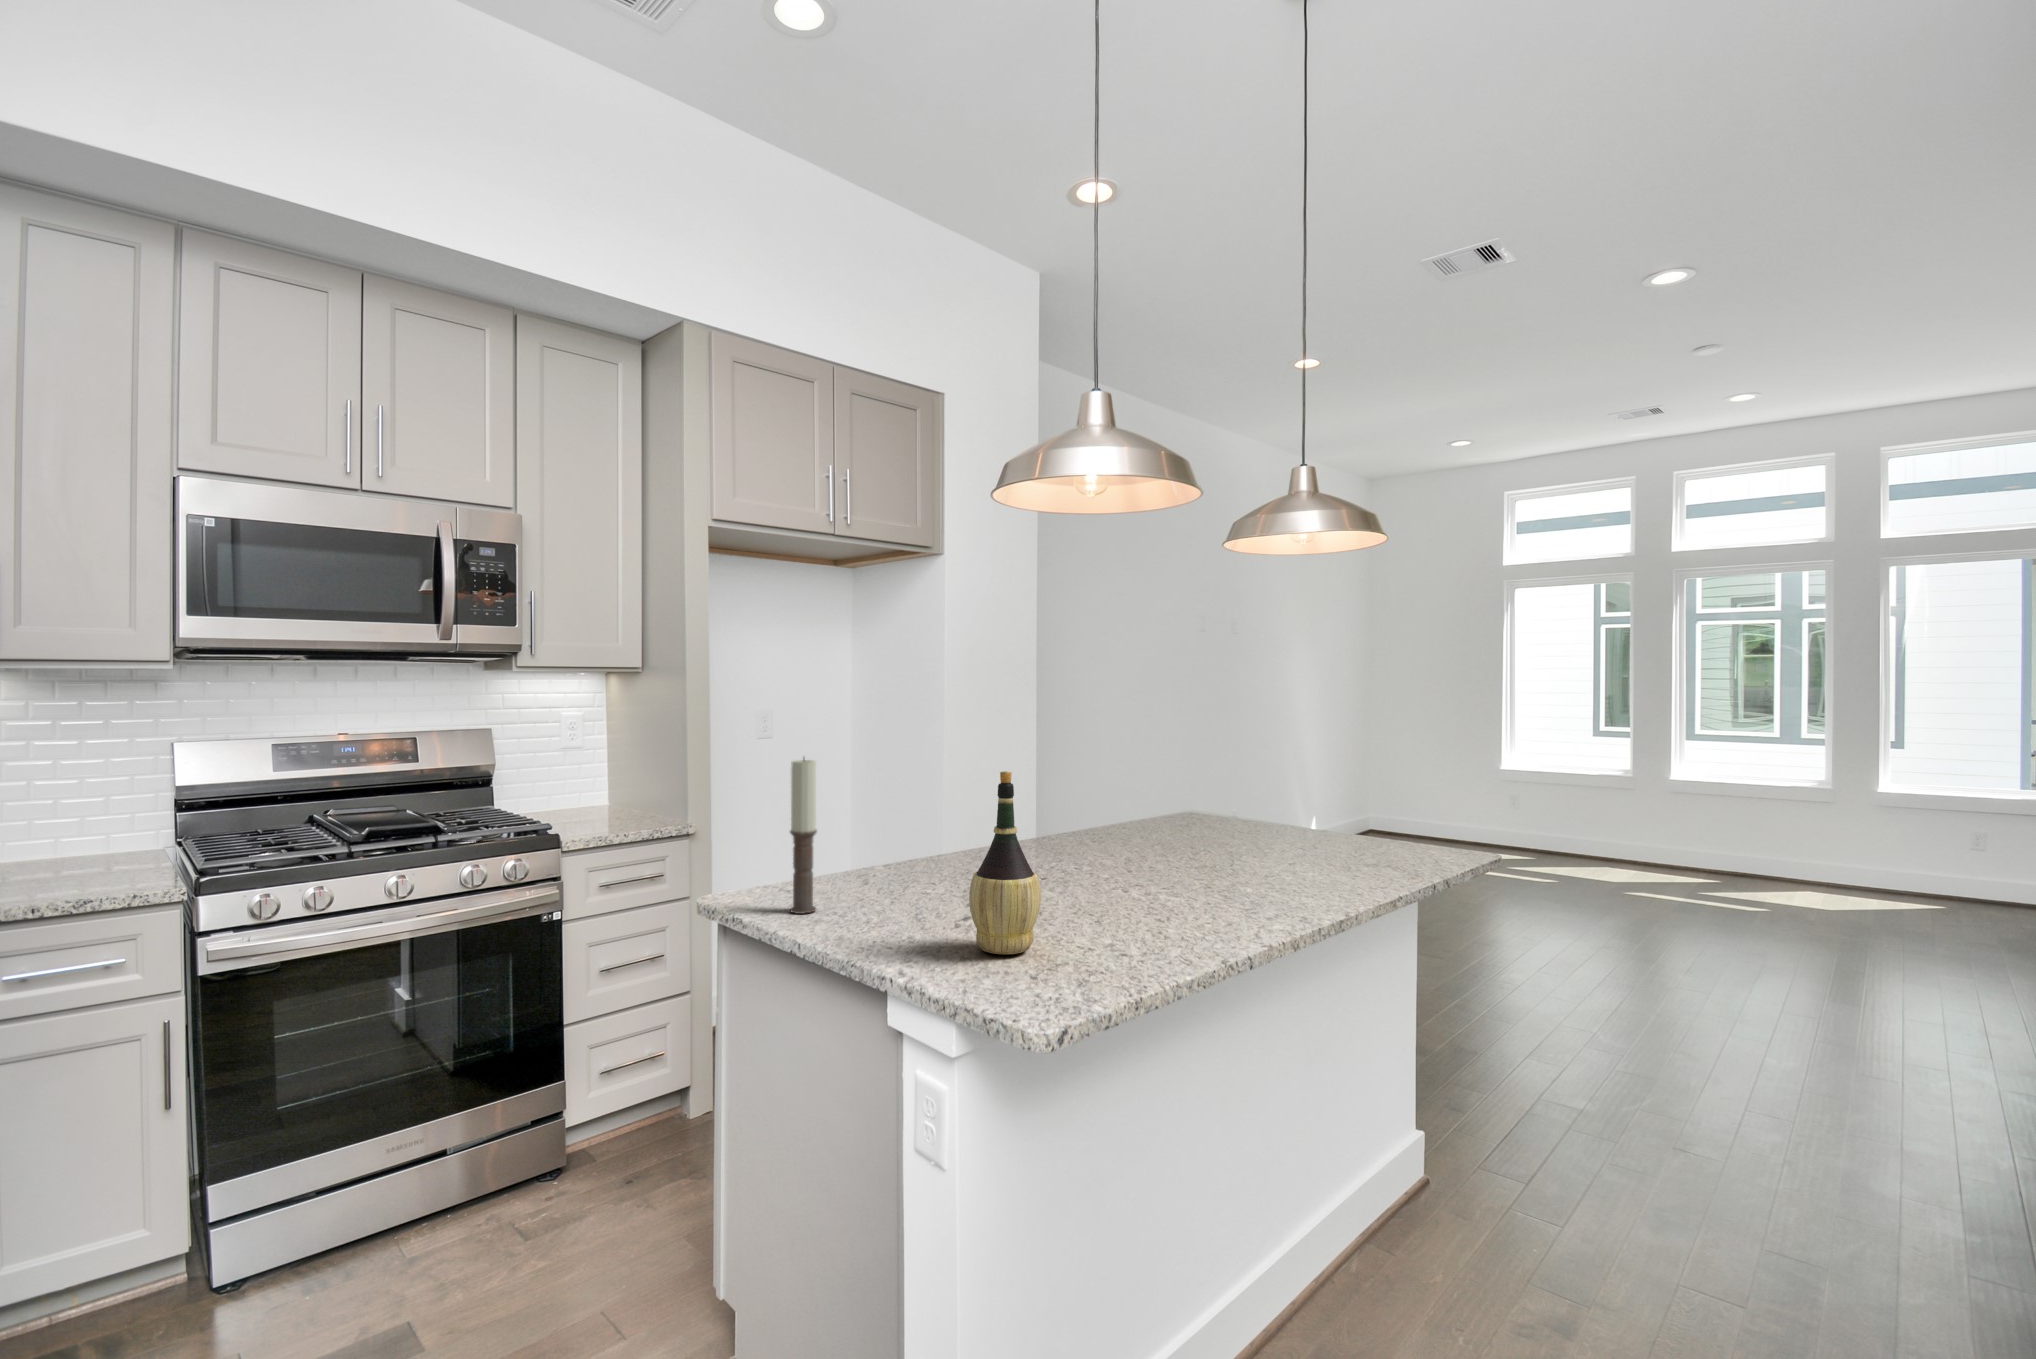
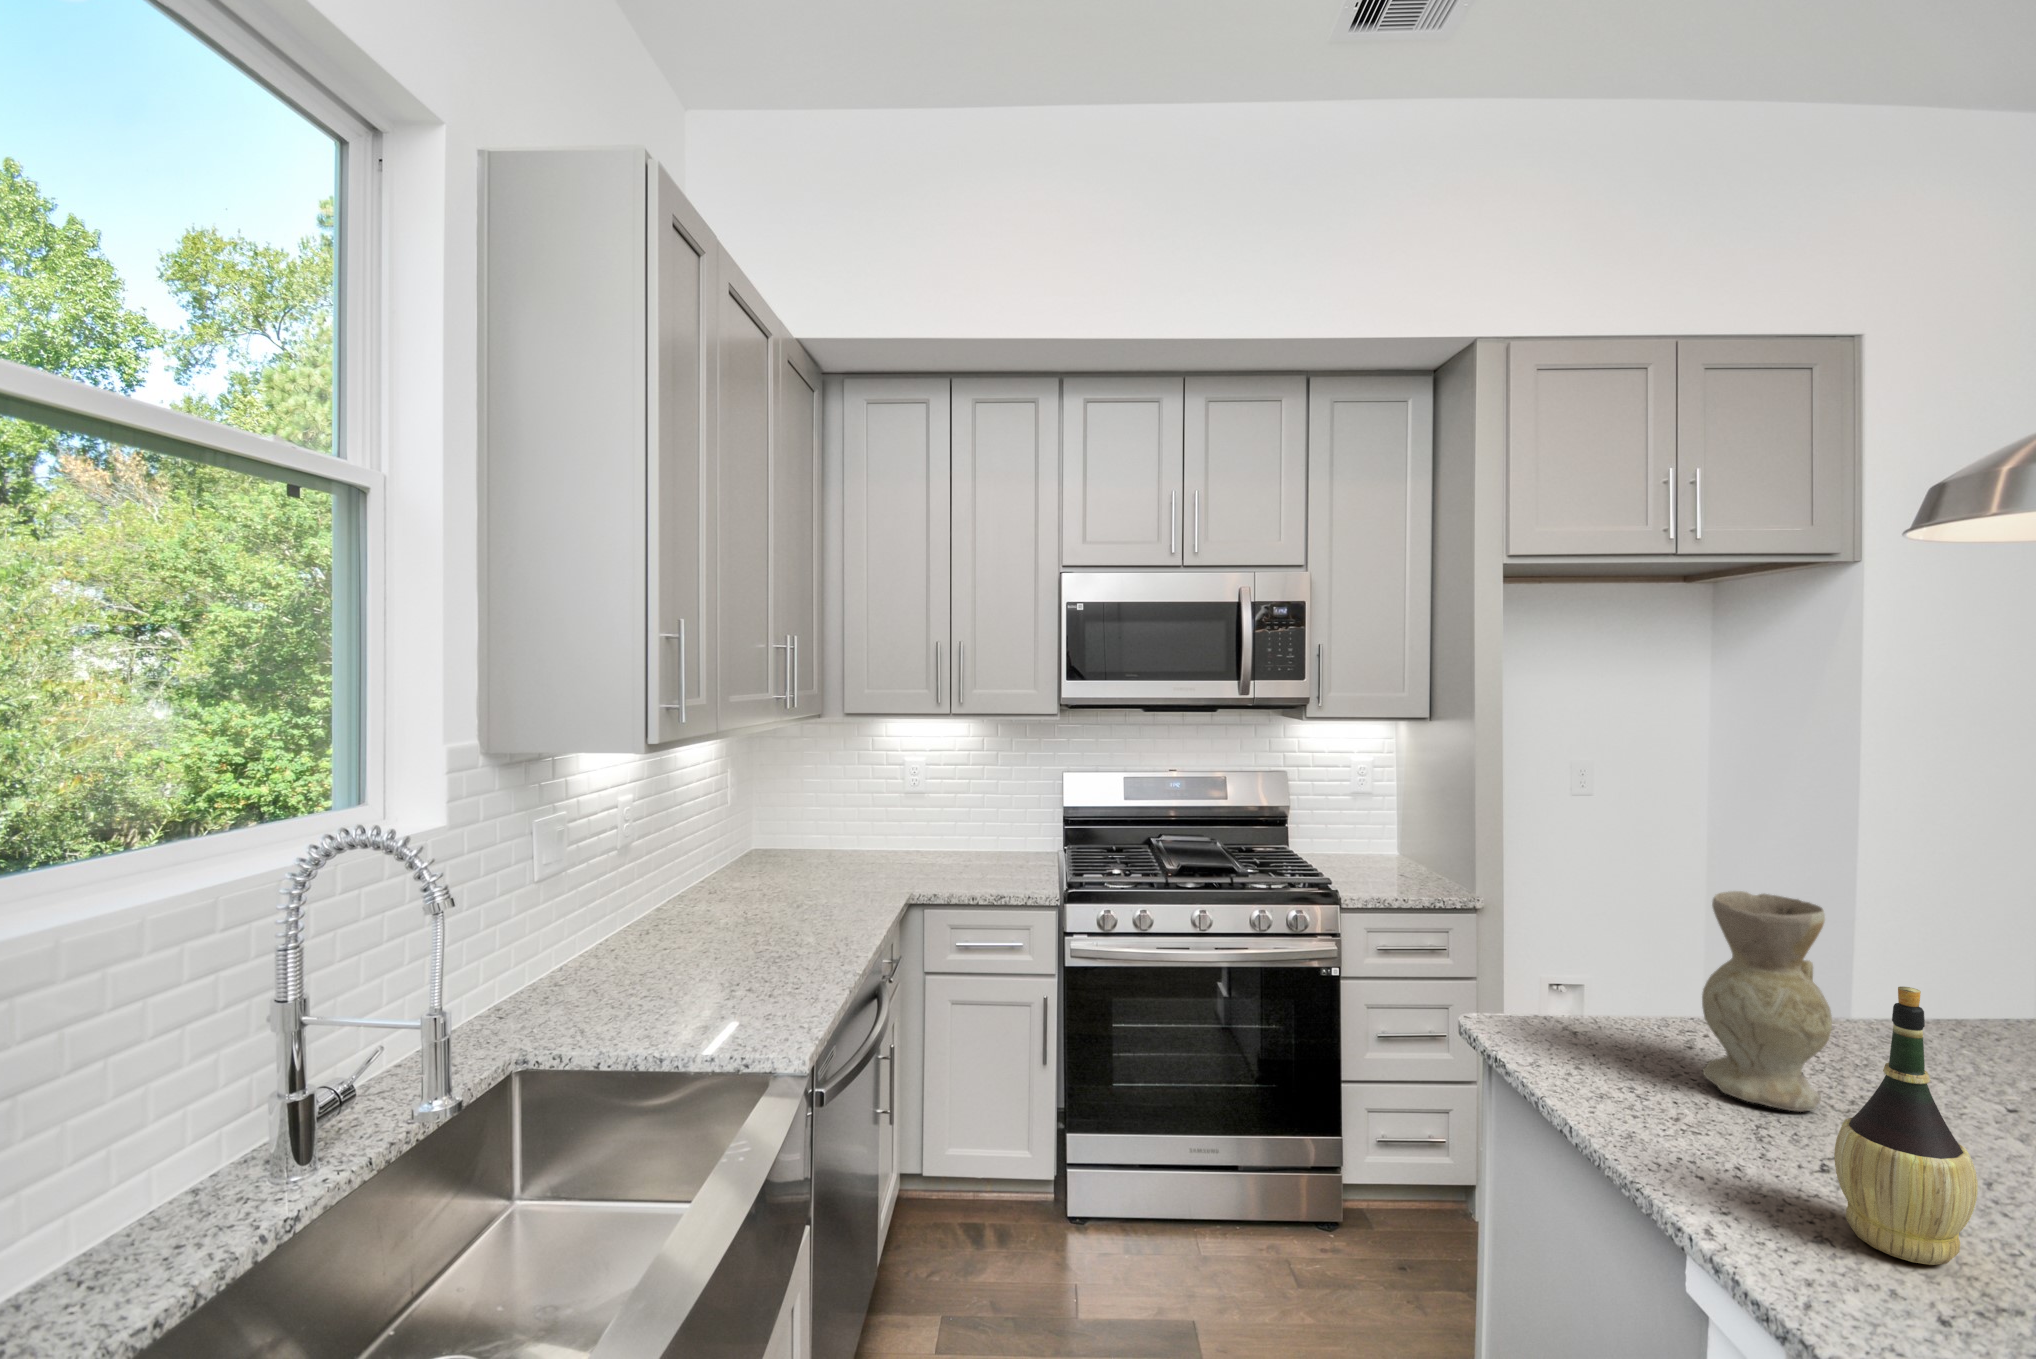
vase: none [878,750,955,902] -> present [1702,891,1832,1112]
candle: present [790,759,817,914] -> none [1571,888,1610,1079]

